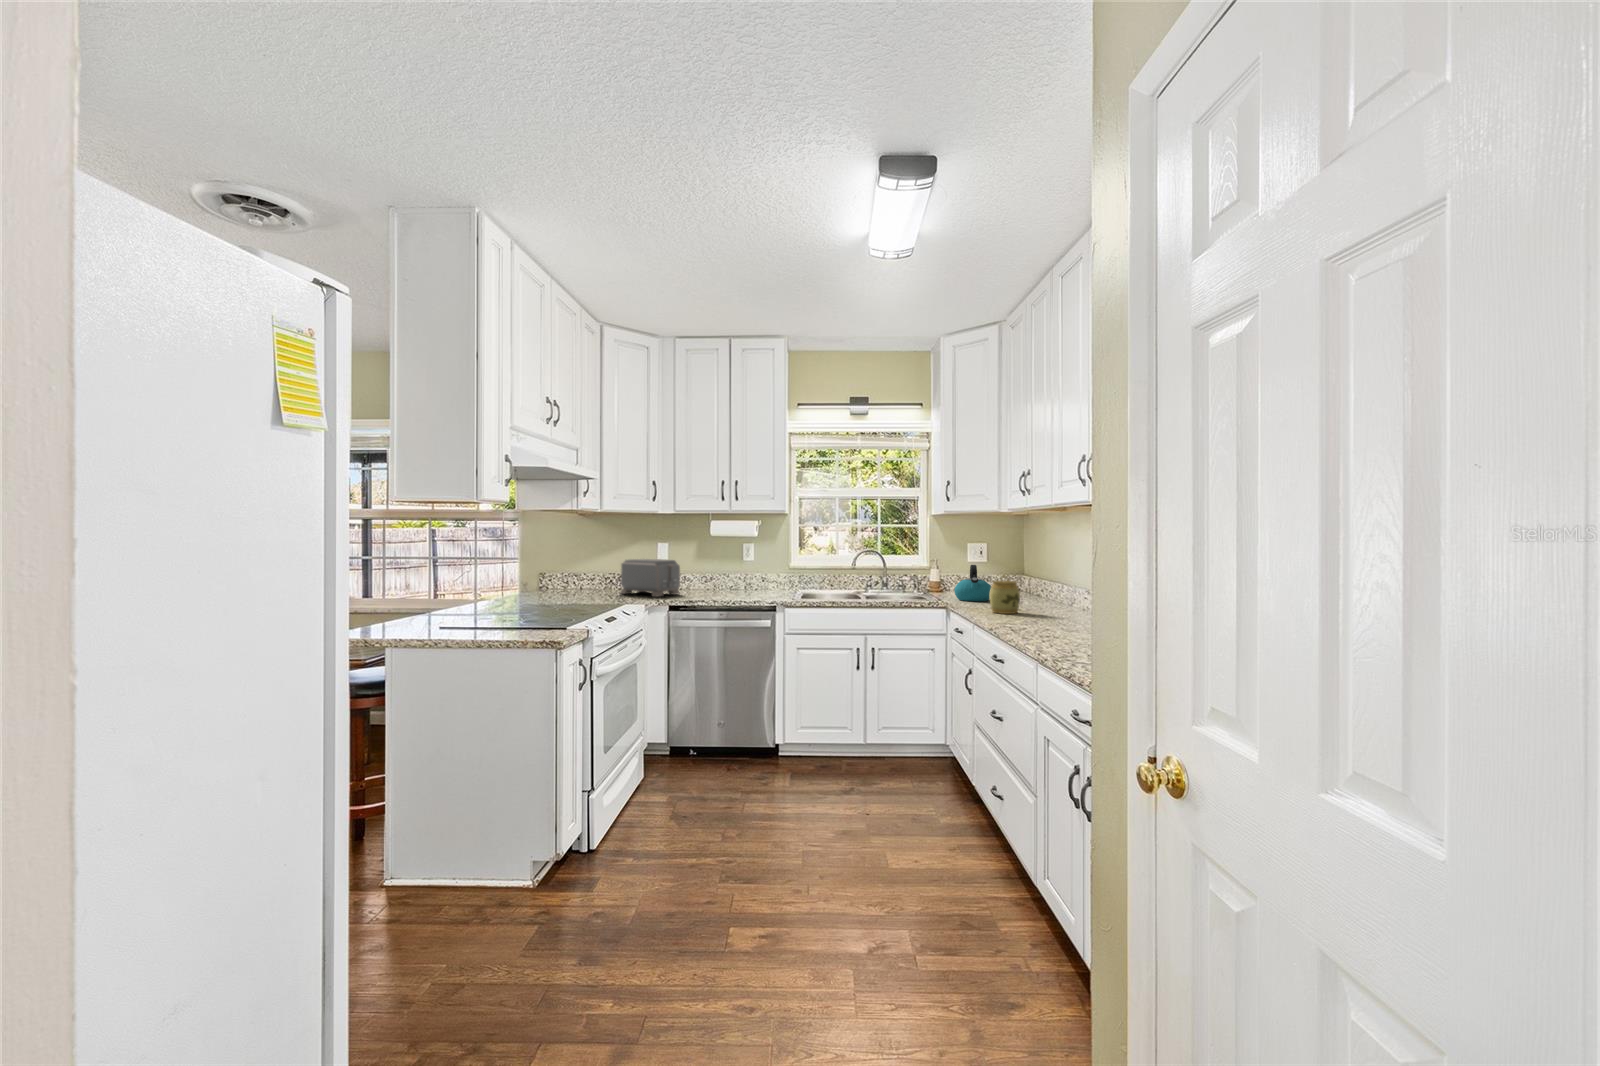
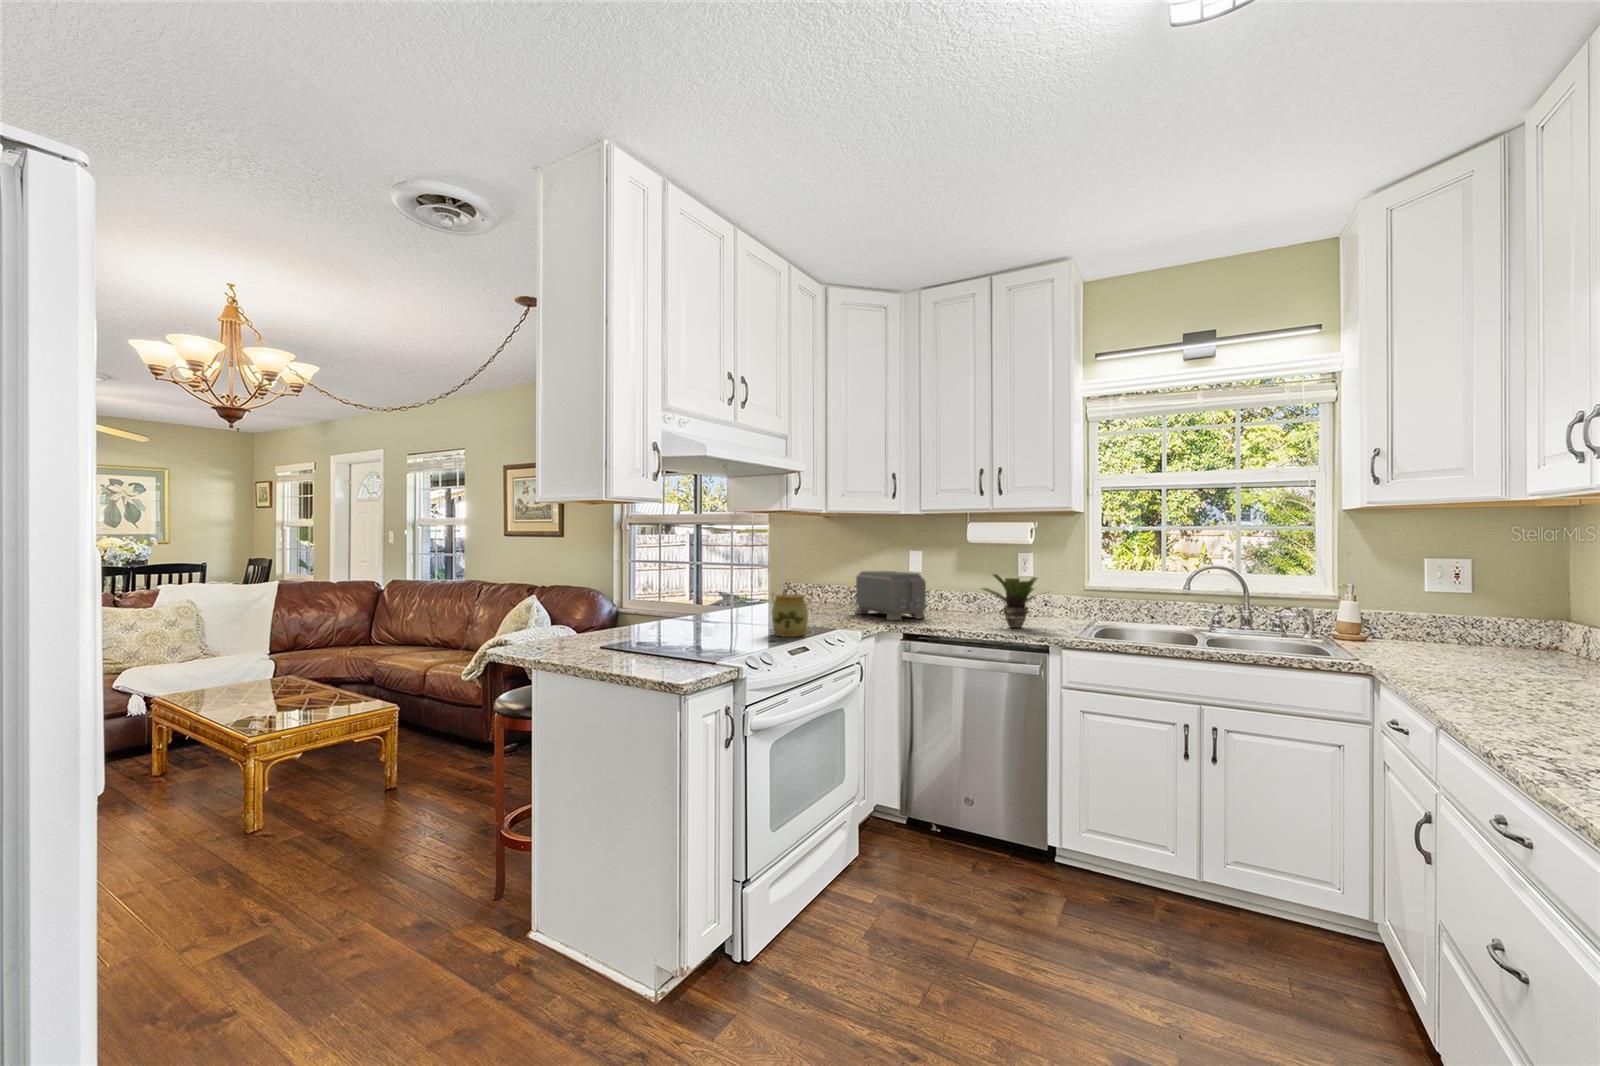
potted plant: none [724,558,774,597] -> present [982,574,1037,628]
kettle: present [954,565,991,601] -> none [1387,596,1479,665]
jar: present [990,575,1020,614] -> present [772,587,808,637]

